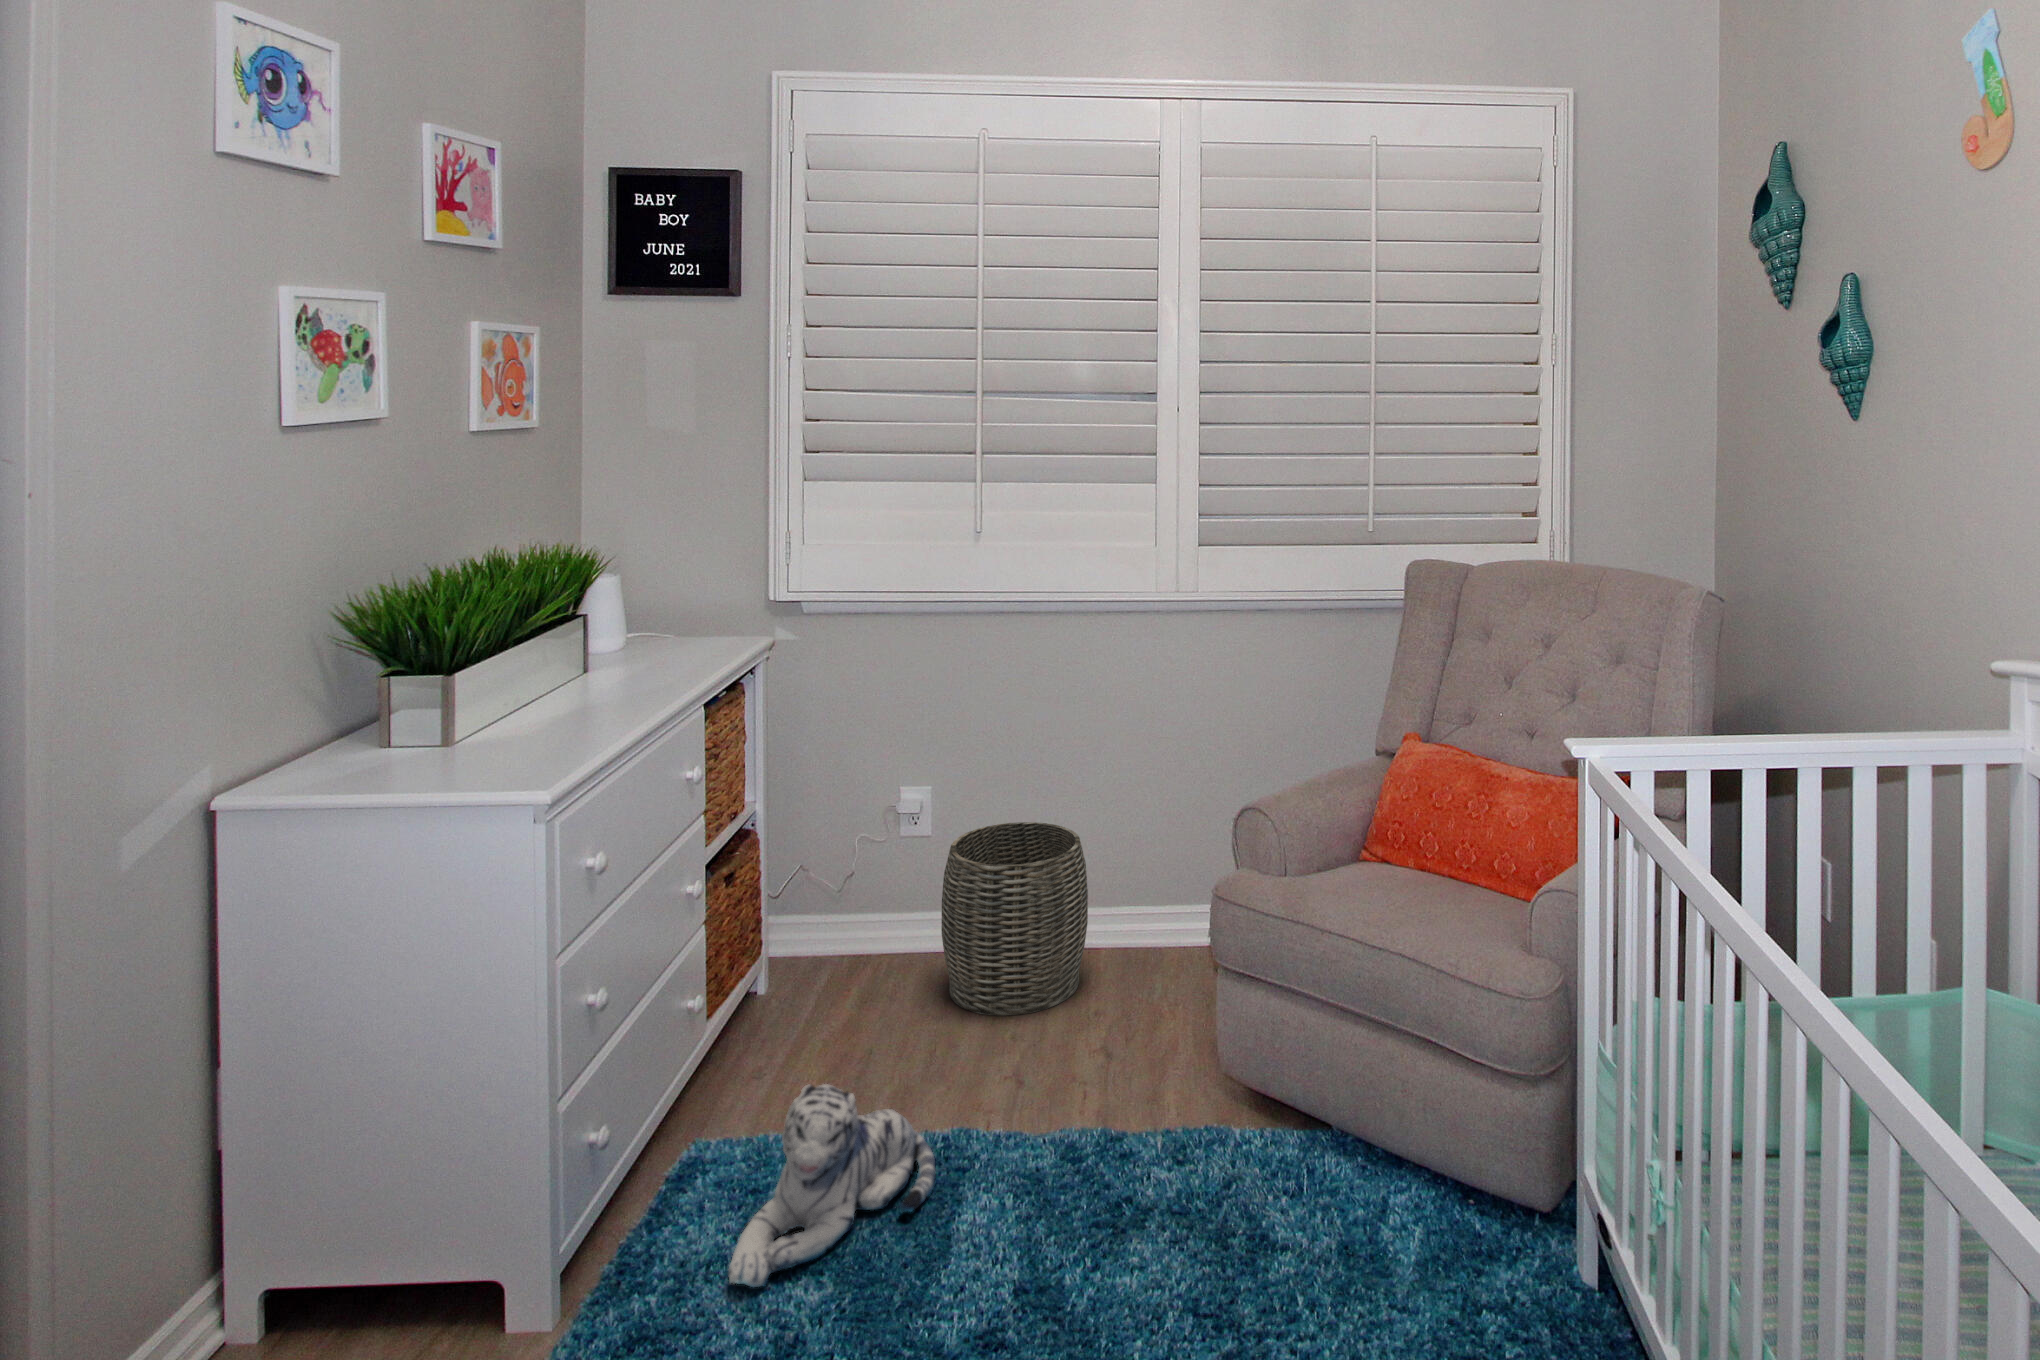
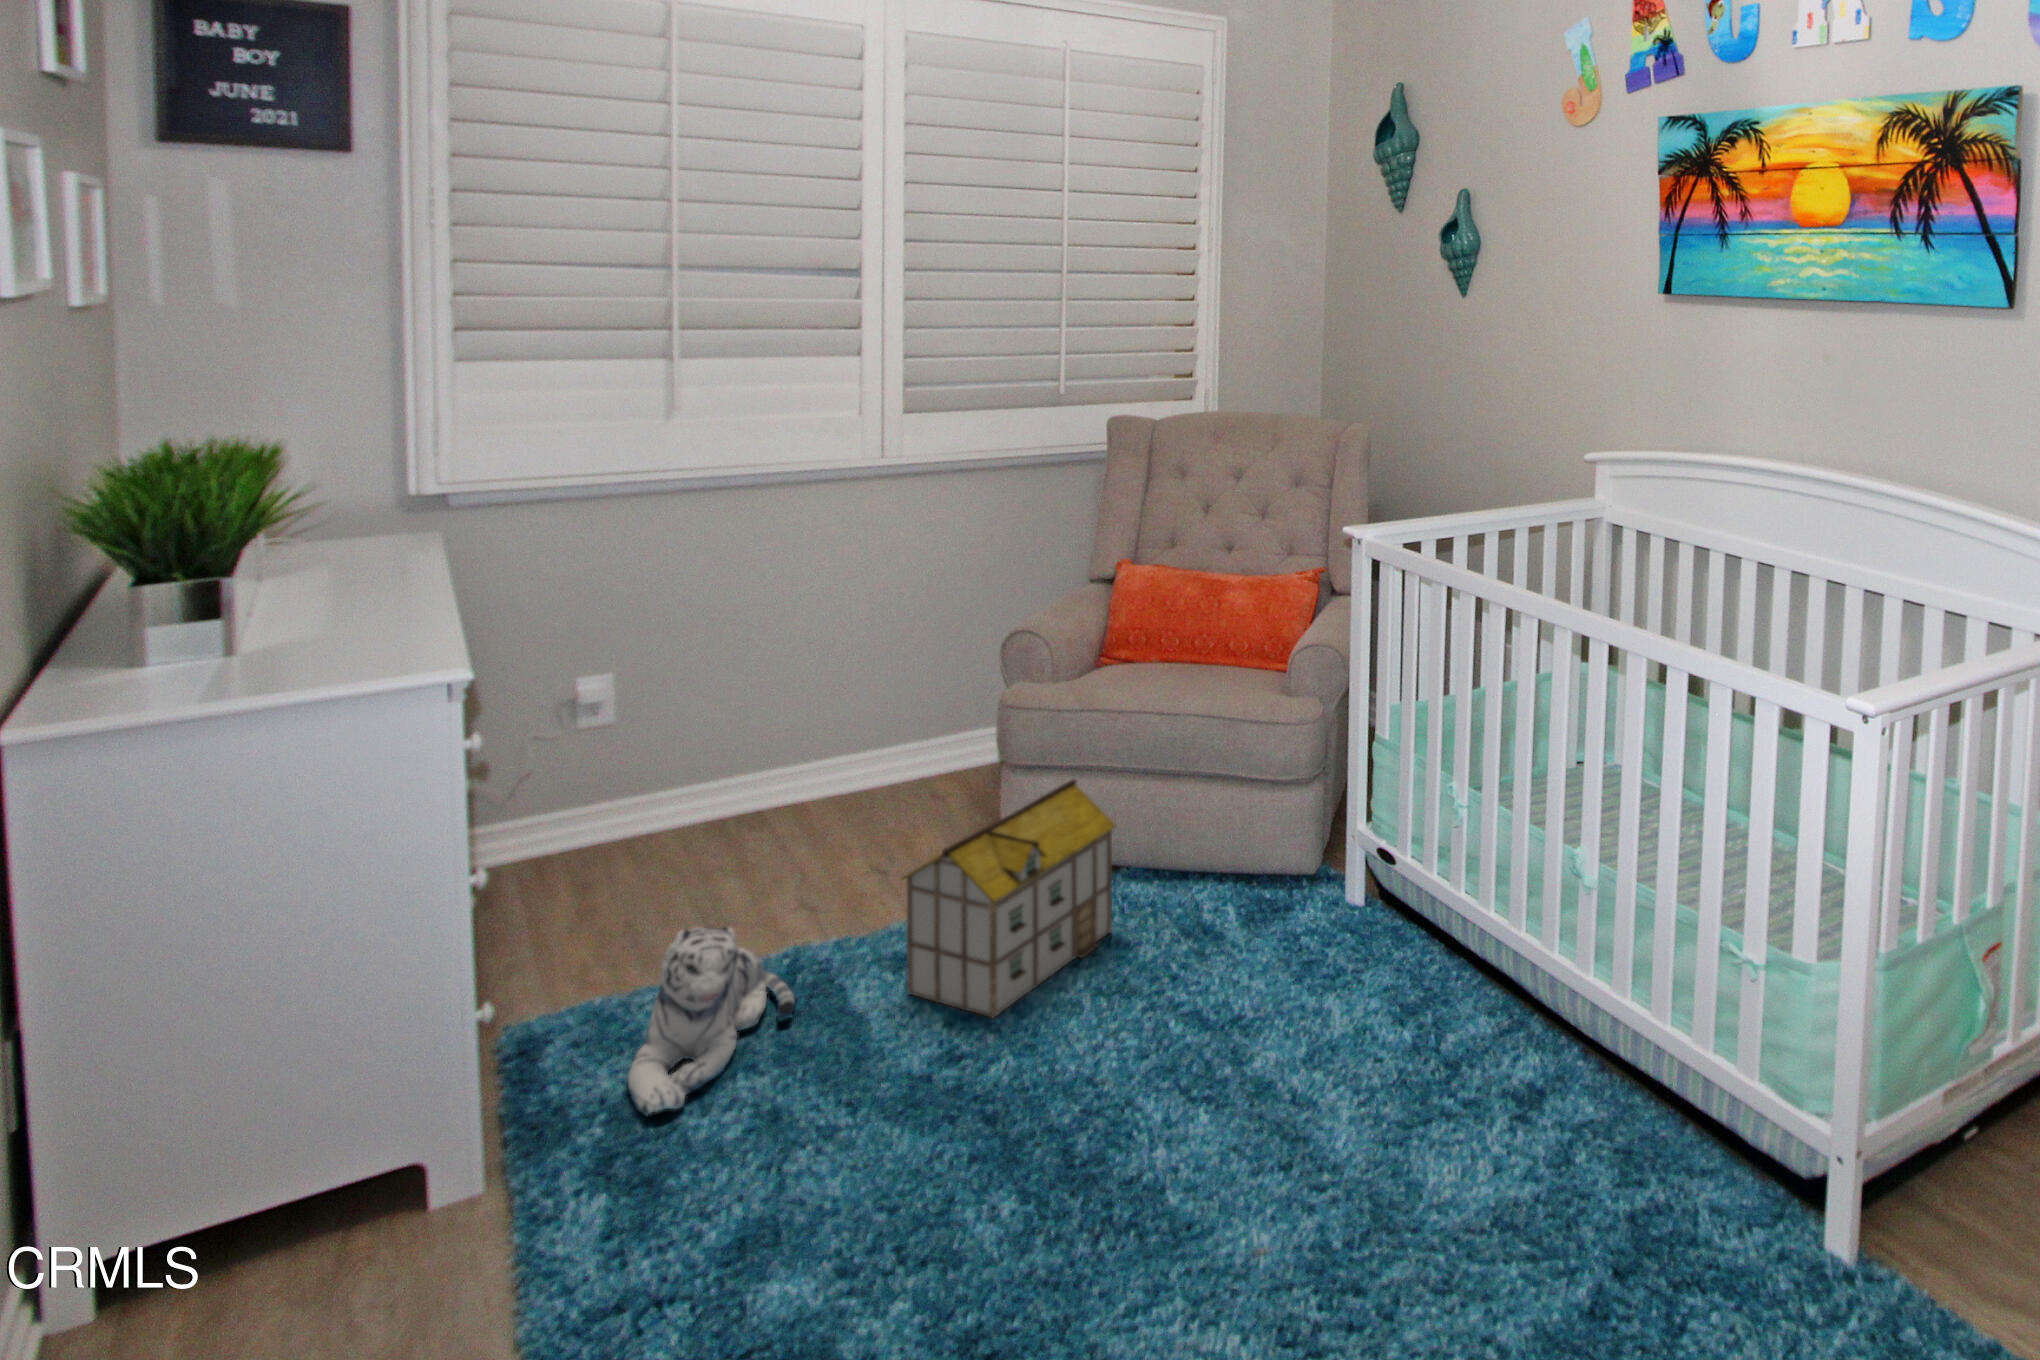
woven basket: present [941,822,1088,1016] -> none [655,691,817,875]
toy house: none [1024,1004,1277,1291] -> present [903,779,1116,1019]

